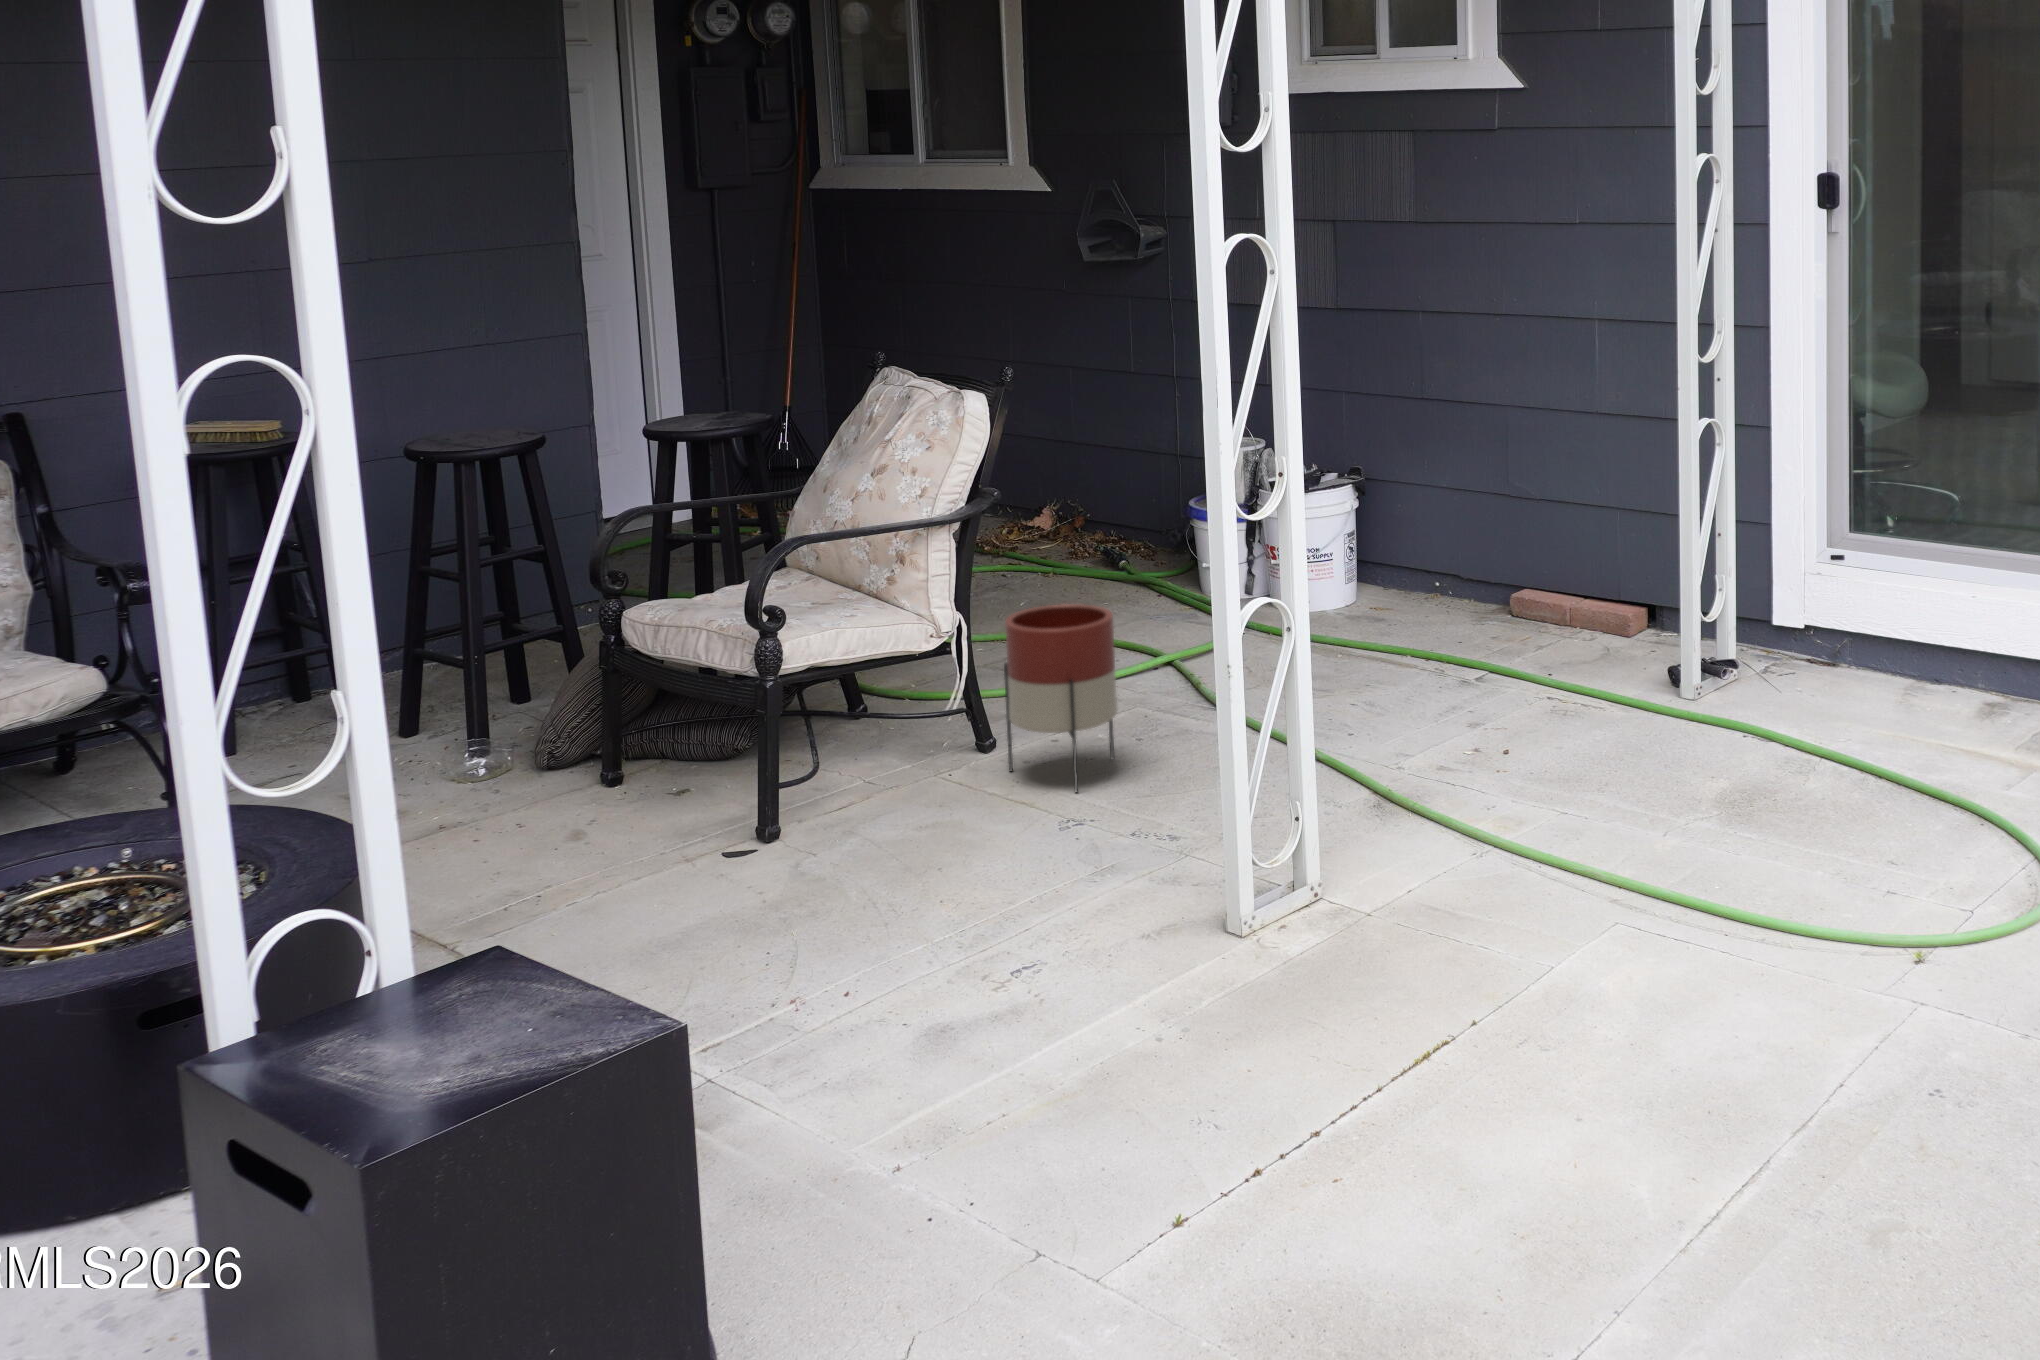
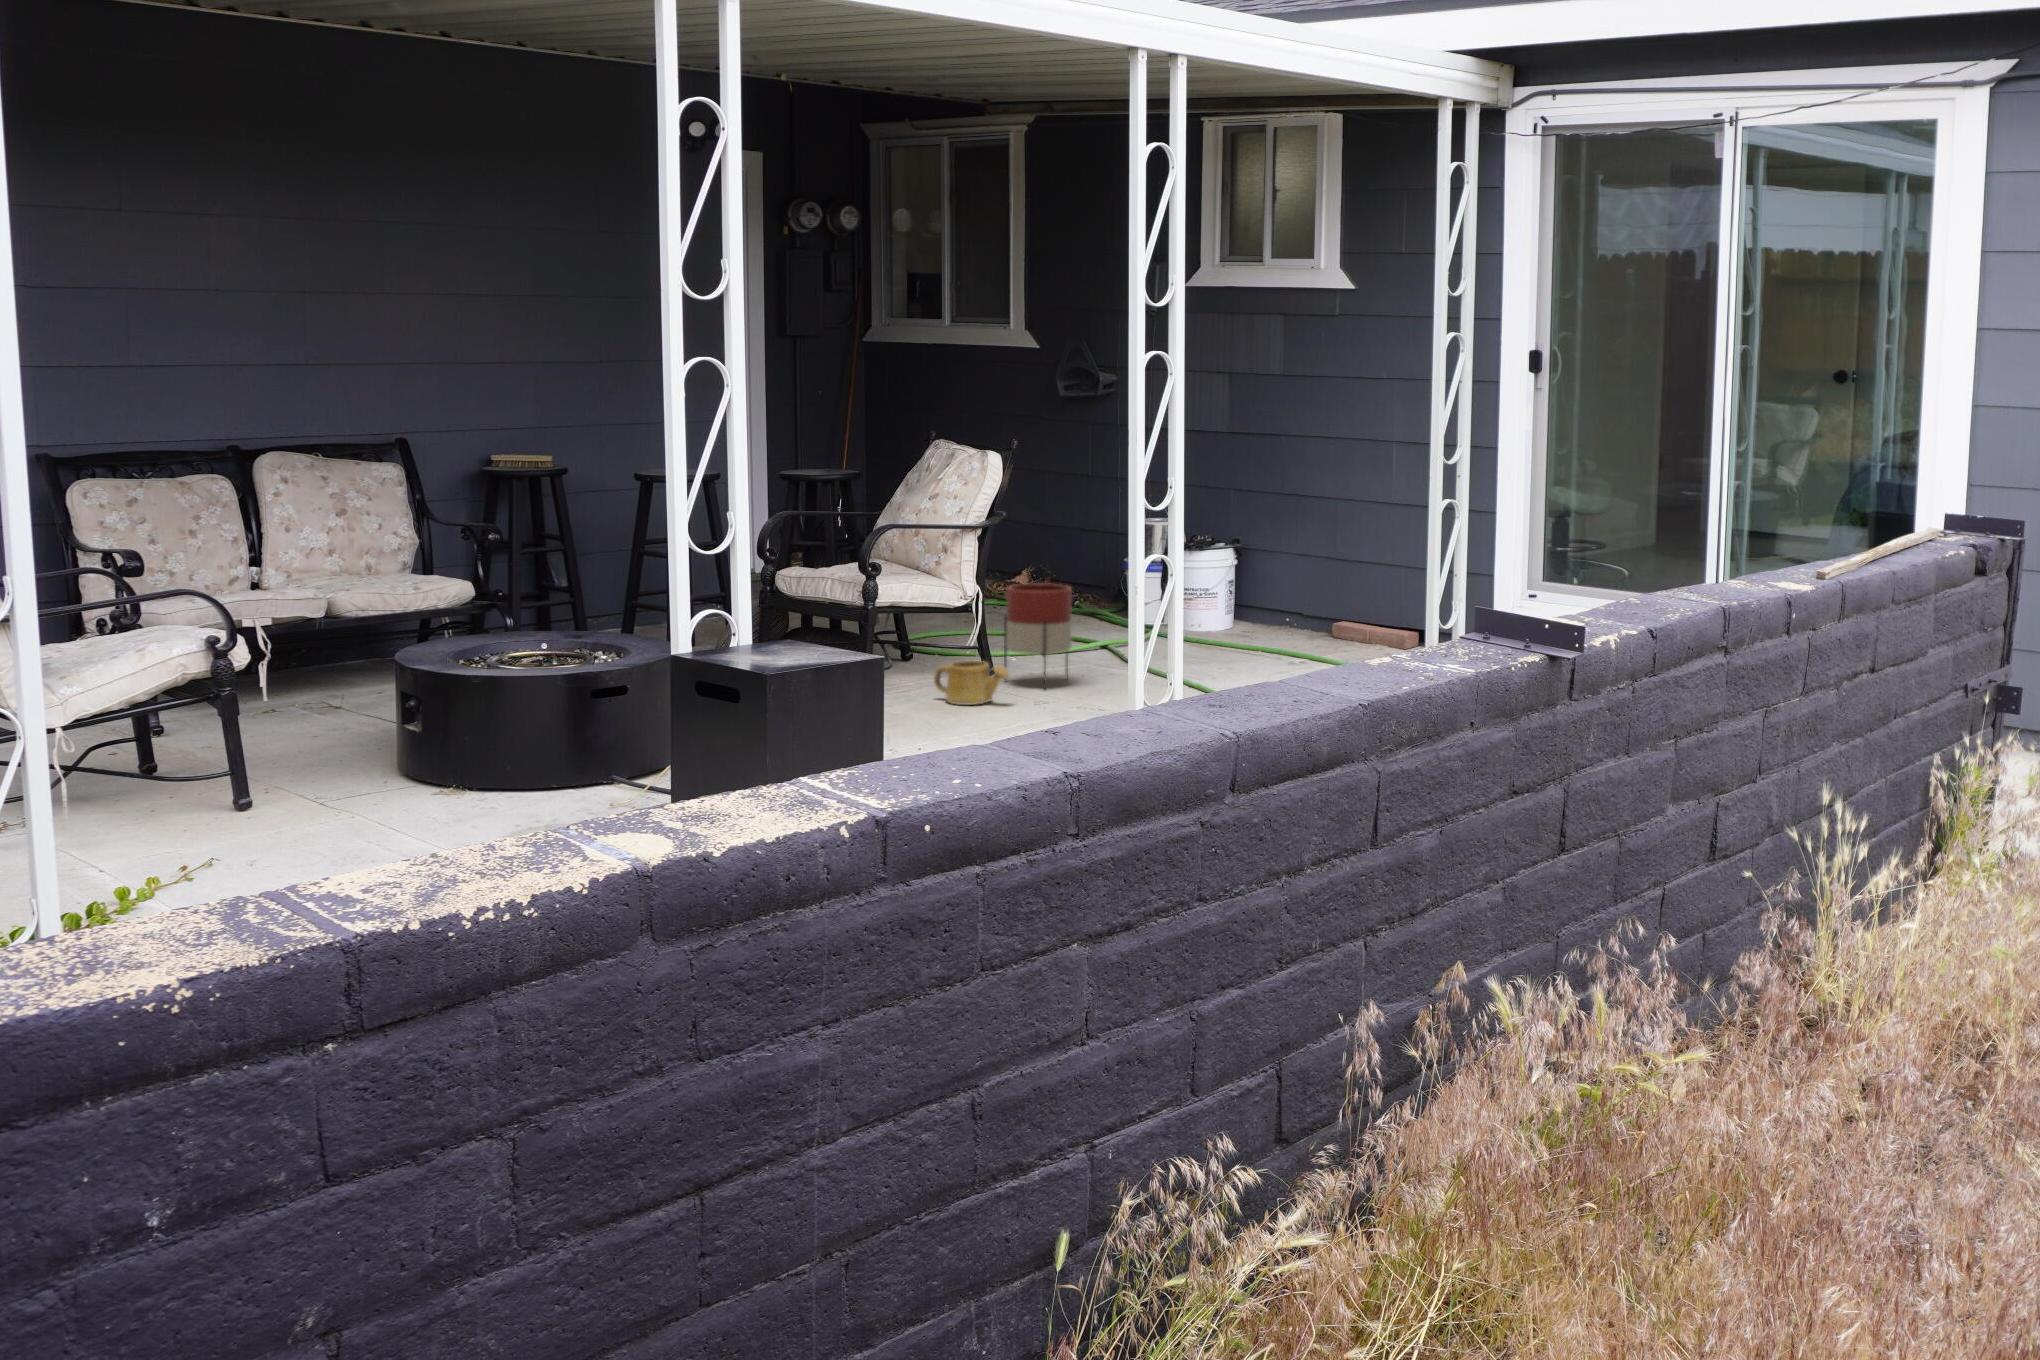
watering can: none [884,765,1015,851] -> present [934,661,1010,705]

